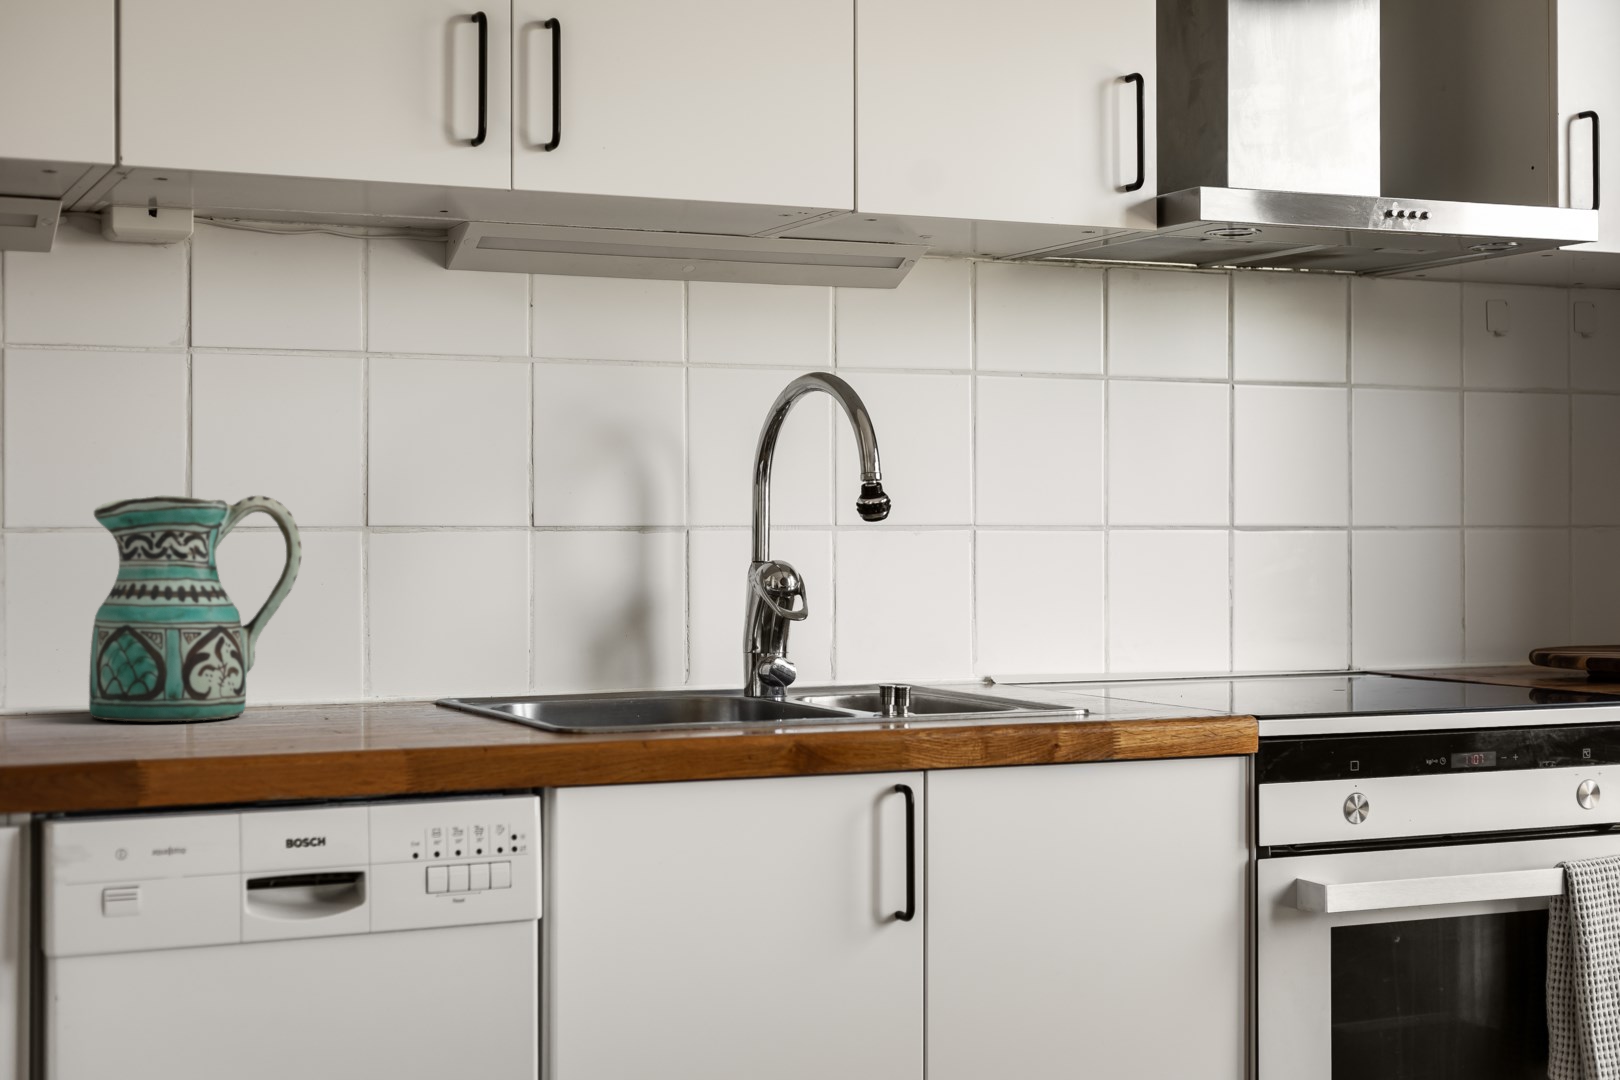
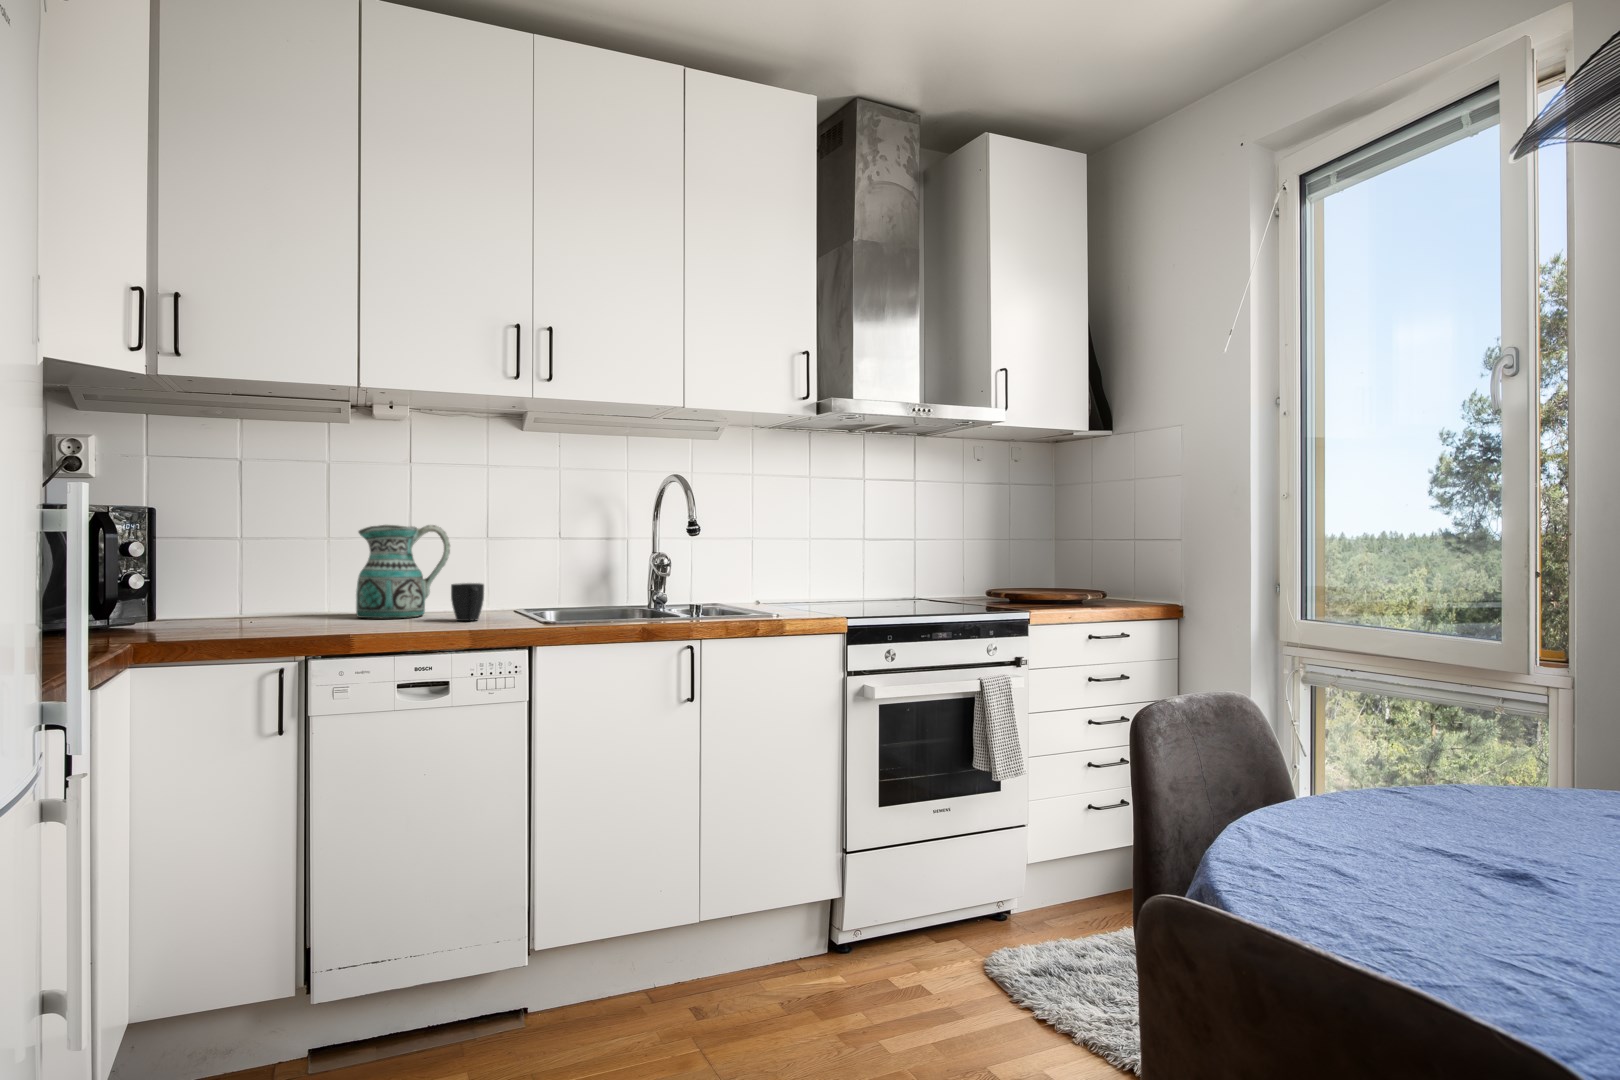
mug: none [324,636,400,727] -> present [451,583,484,621]

